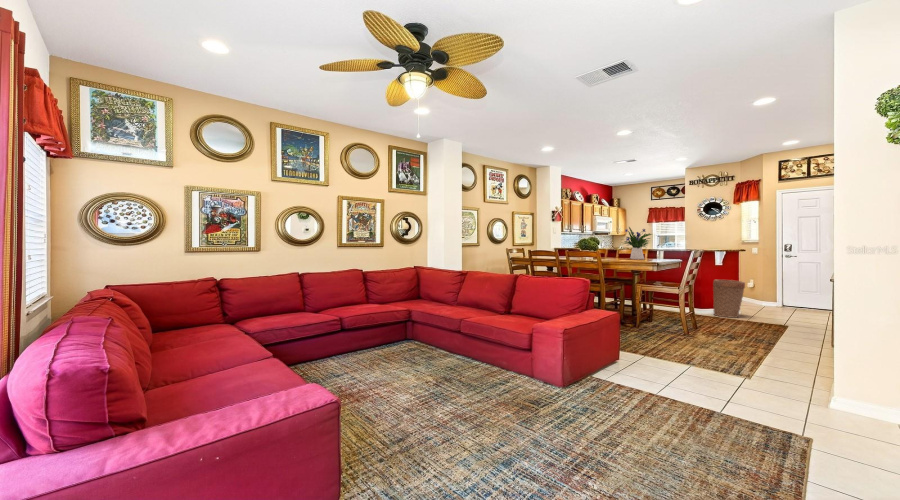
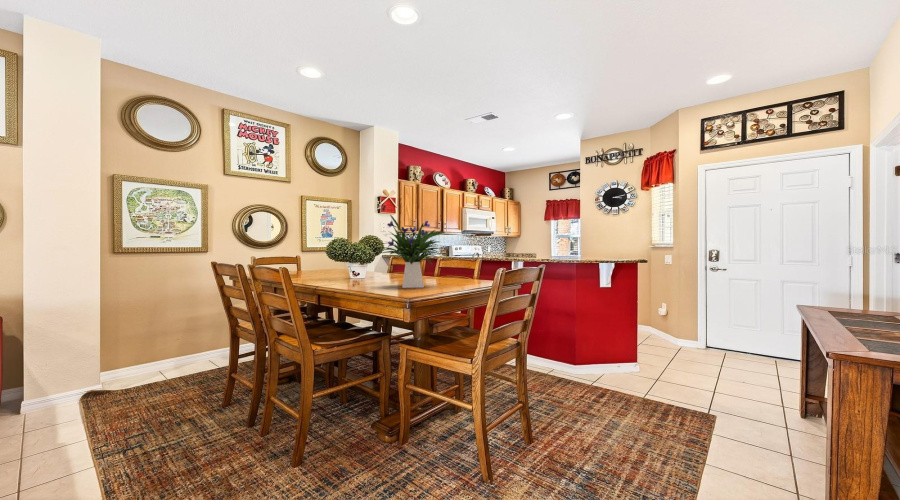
basket: present [713,280,745,318] -> none [593,313,644,386]

